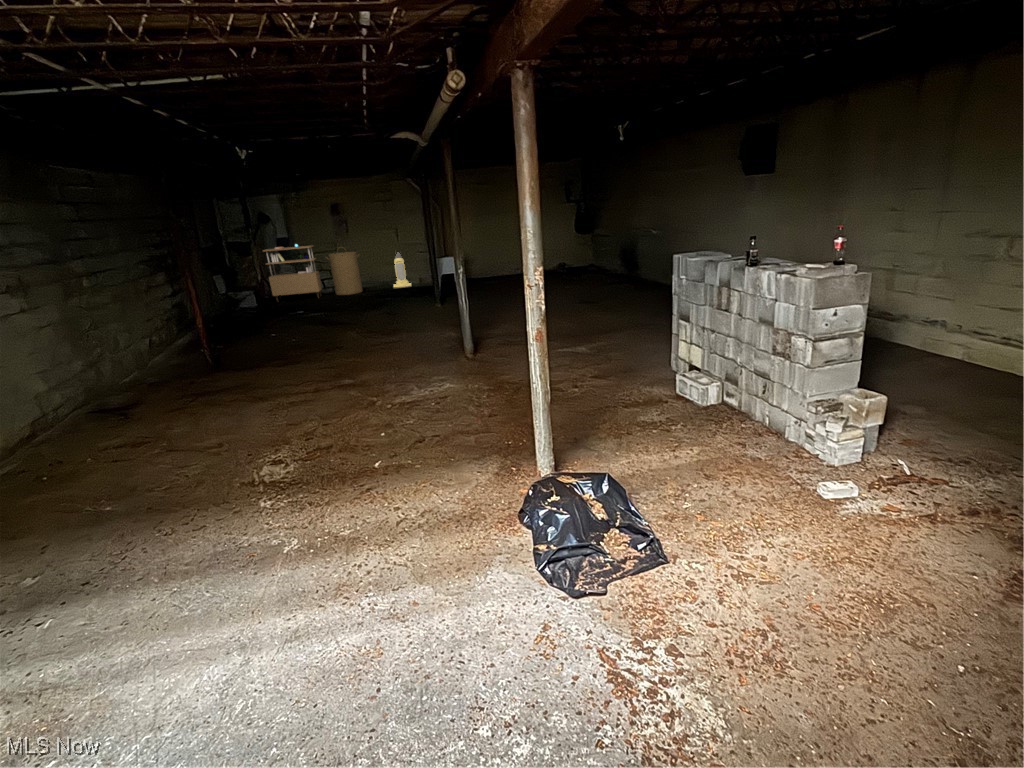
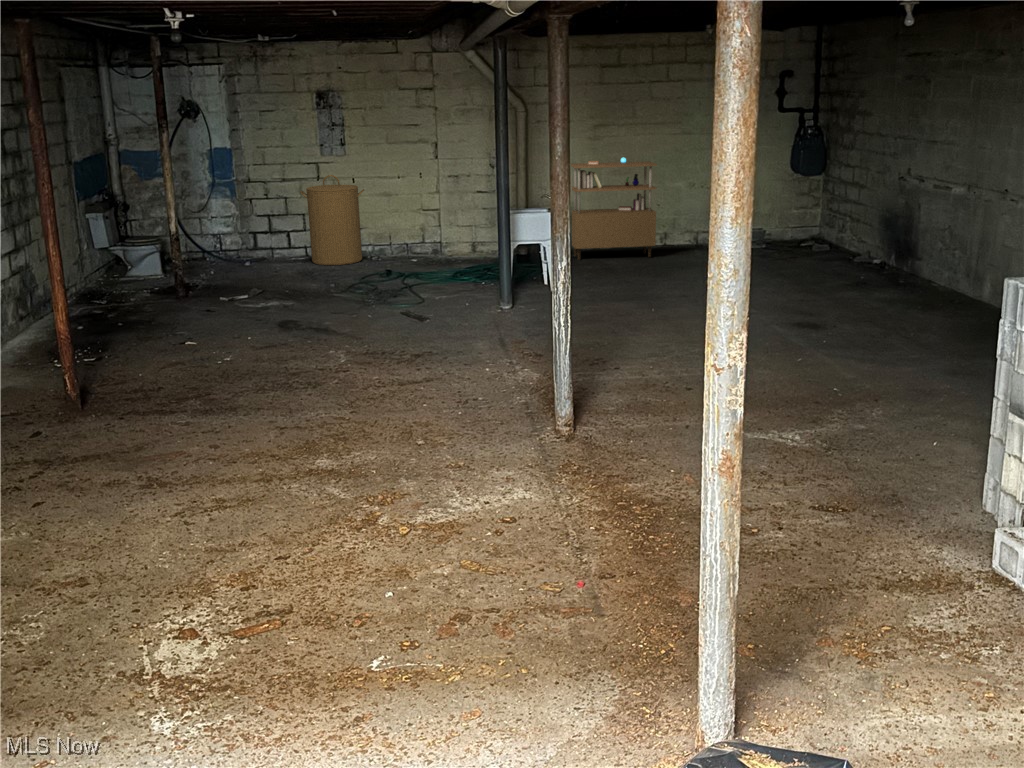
shelving unit: present [263,244,322,302] -> present [571,158,657,260]
vacuum cleaner: present [393,252,412,288] -> none [420,159,455,259]

